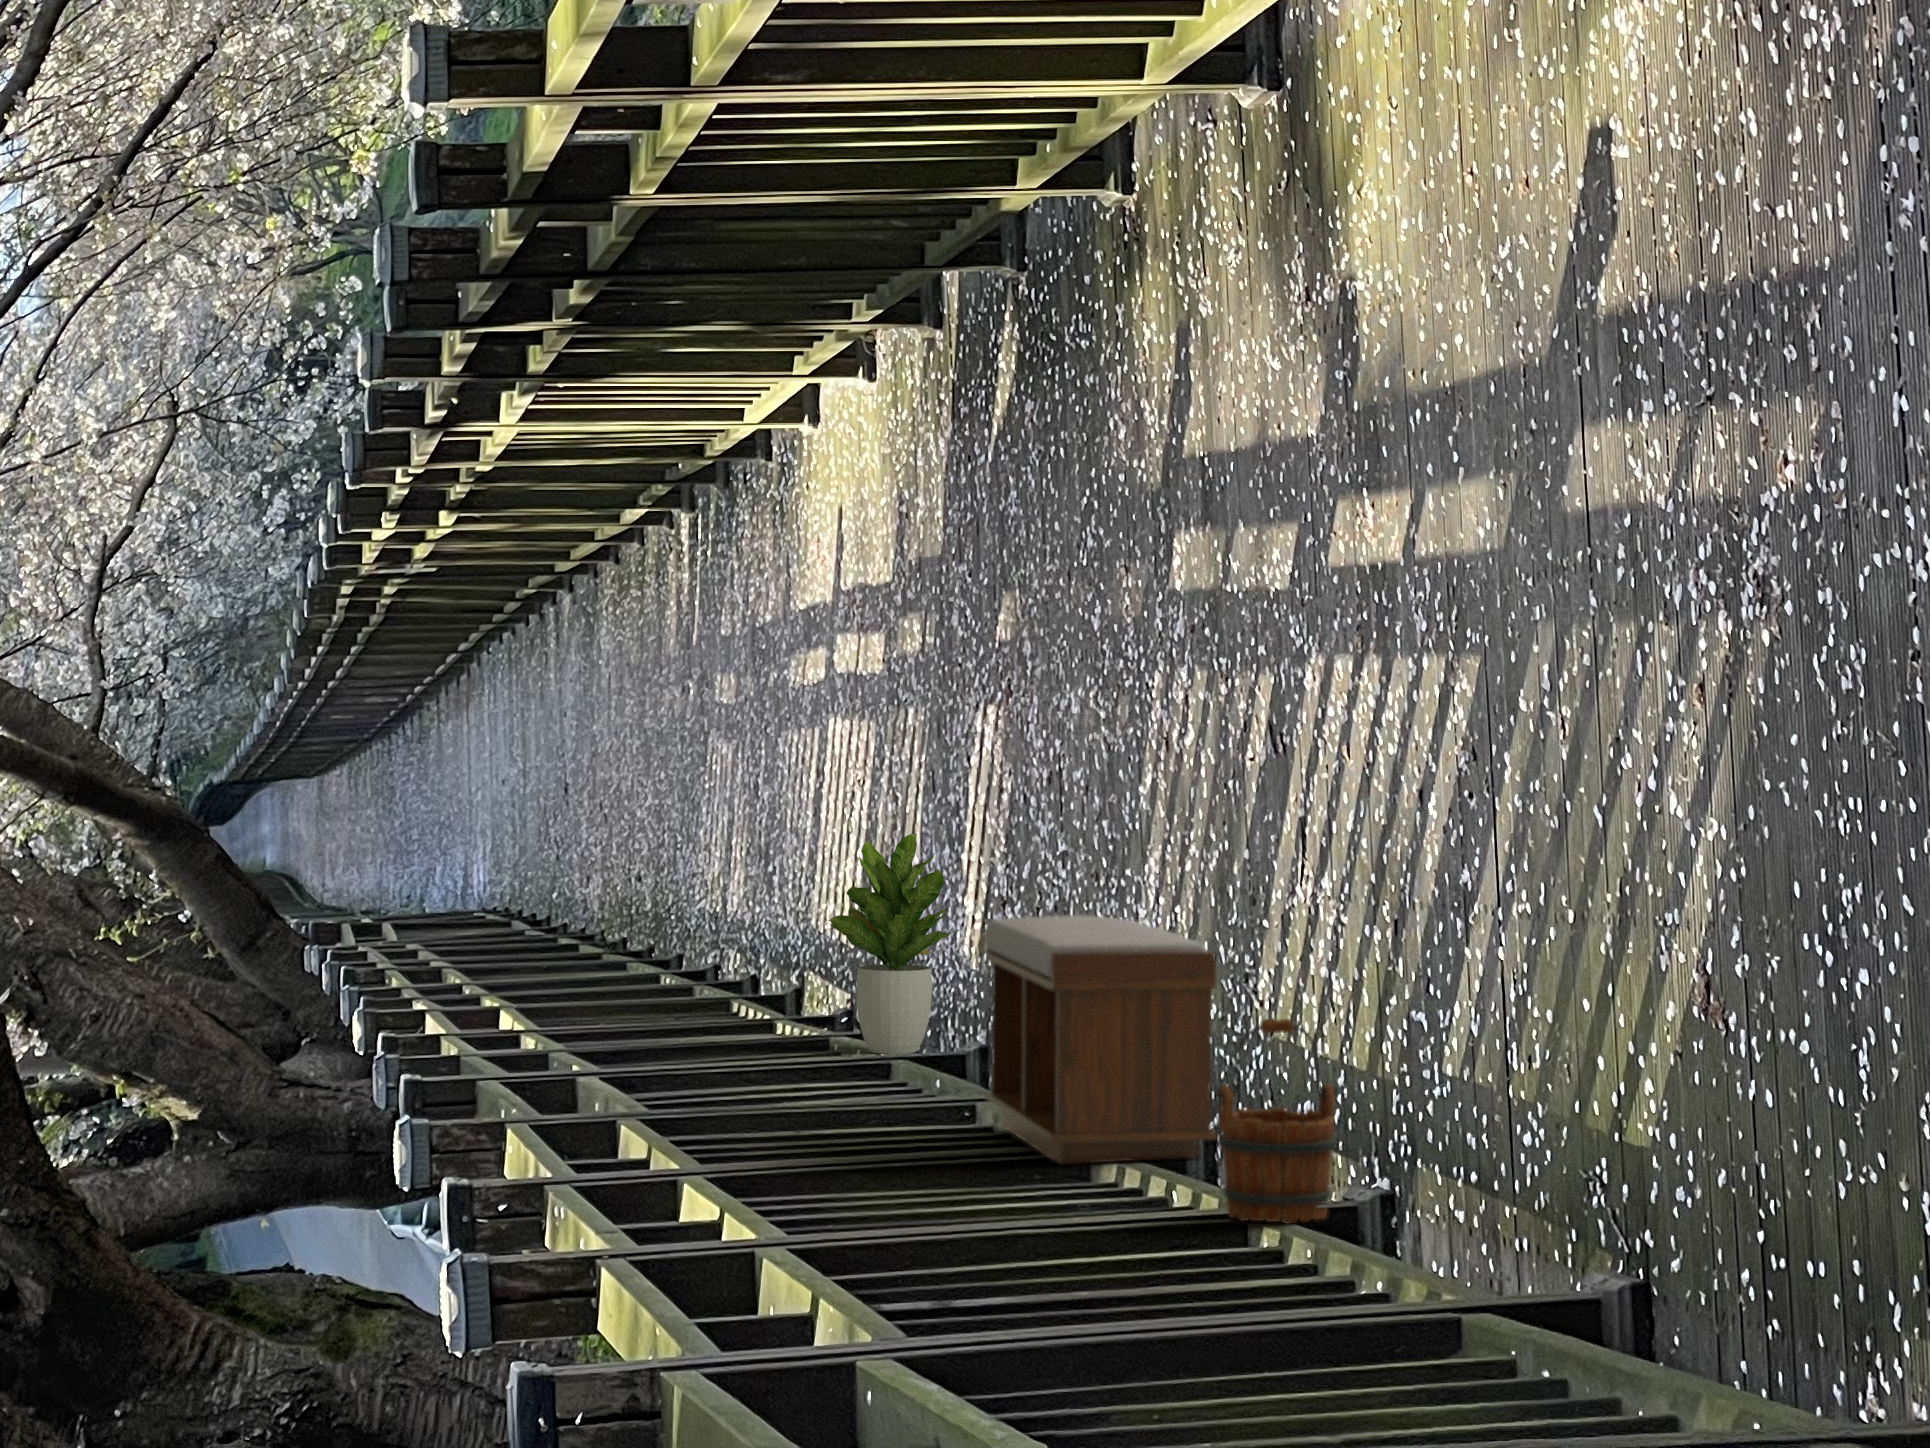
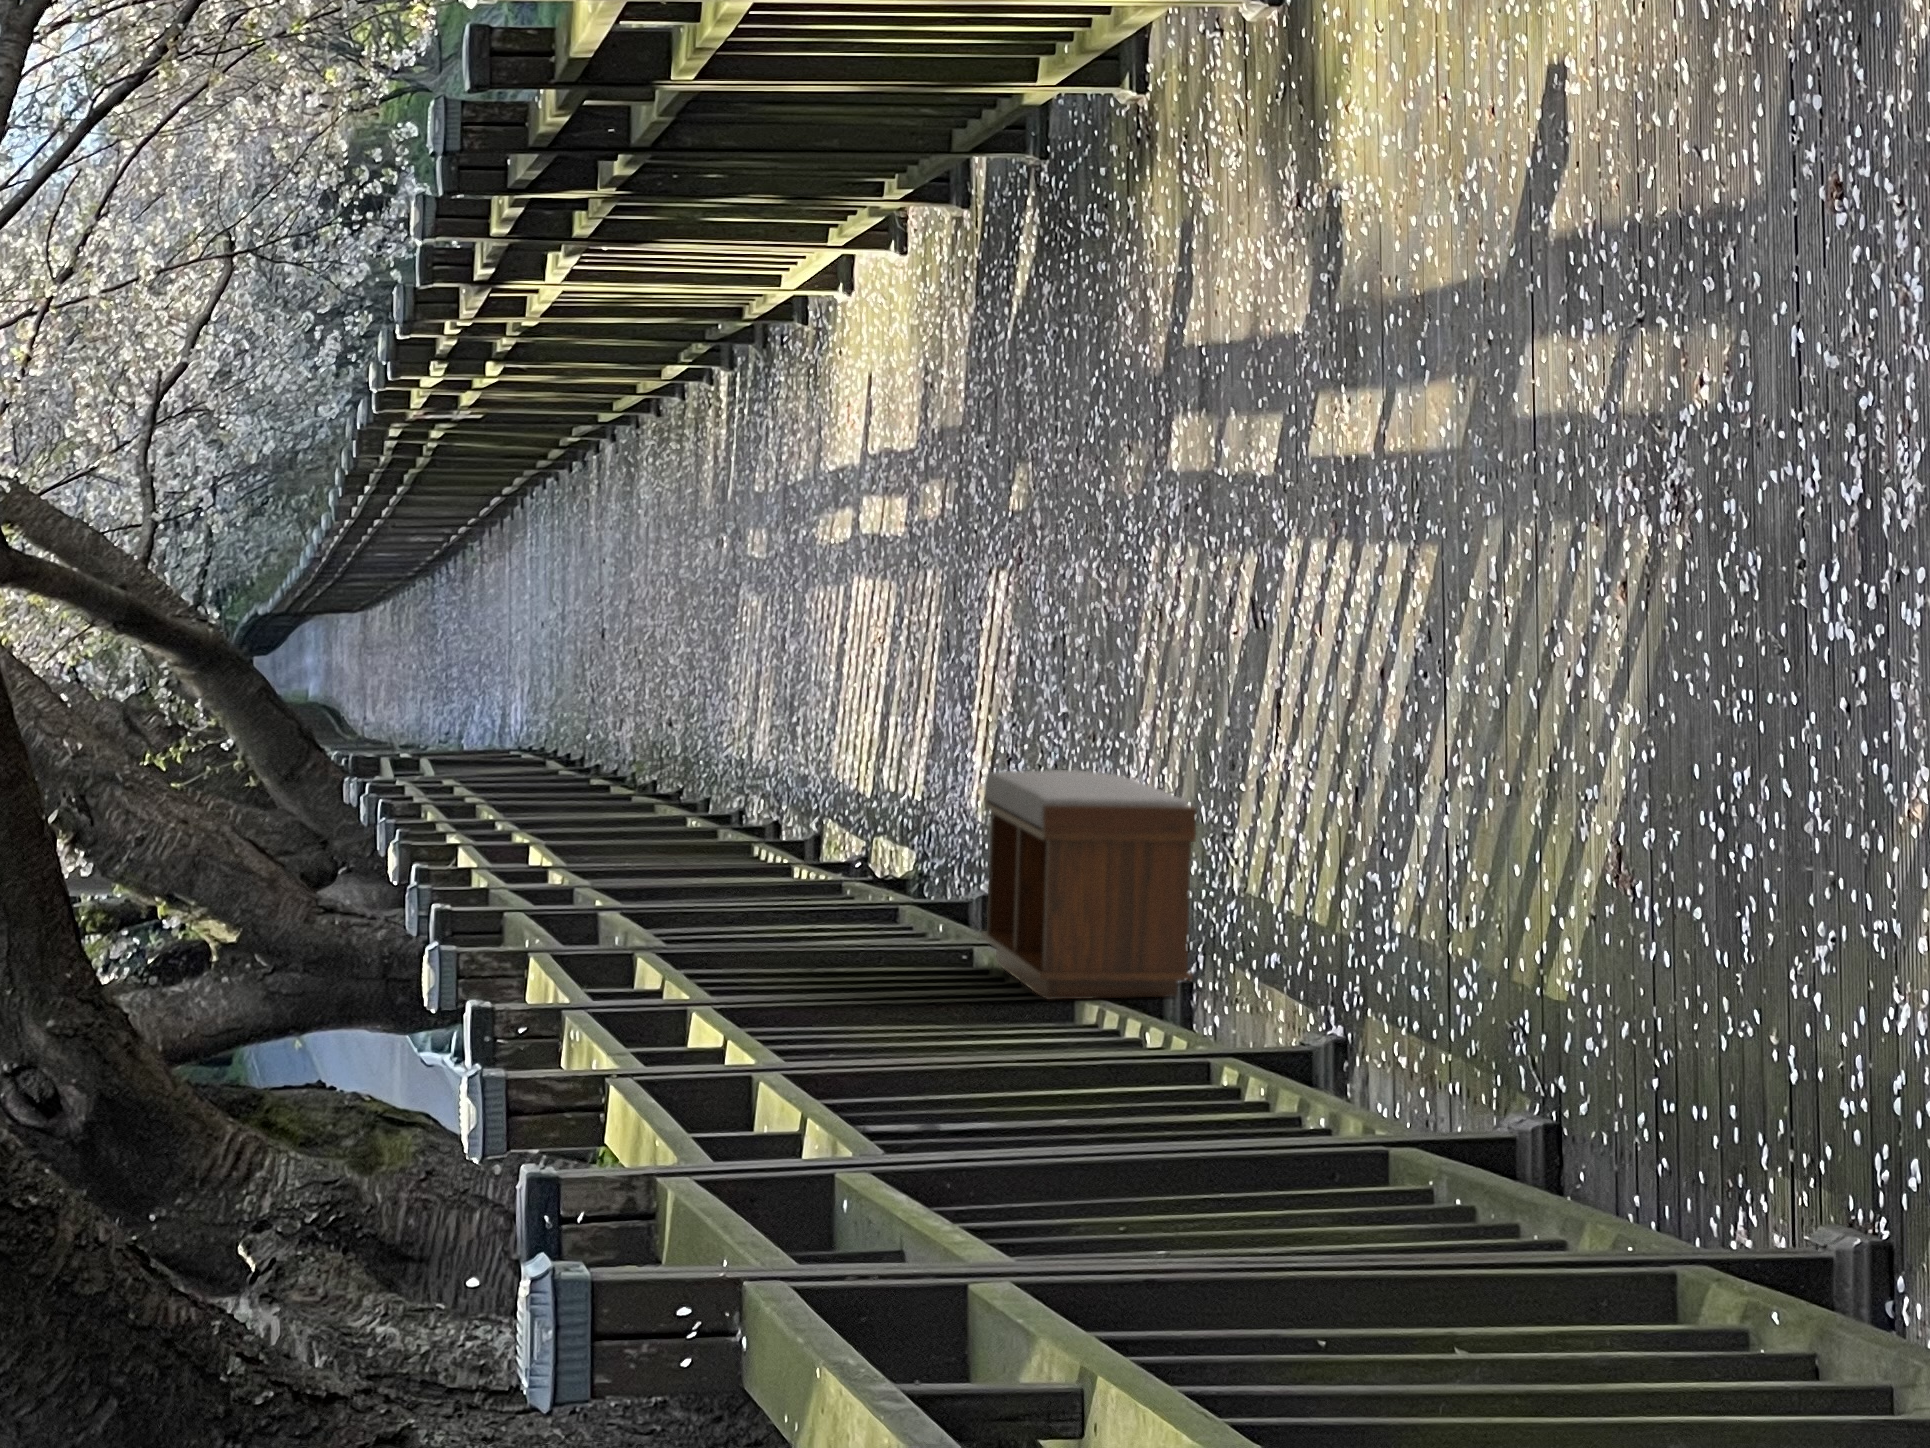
potted plant: present [828,834,962,1054] -> none [844,688,971,894]
wooden bucket: present [1215,1019,1338,1223] -> none [1185,872,1299,1058]

